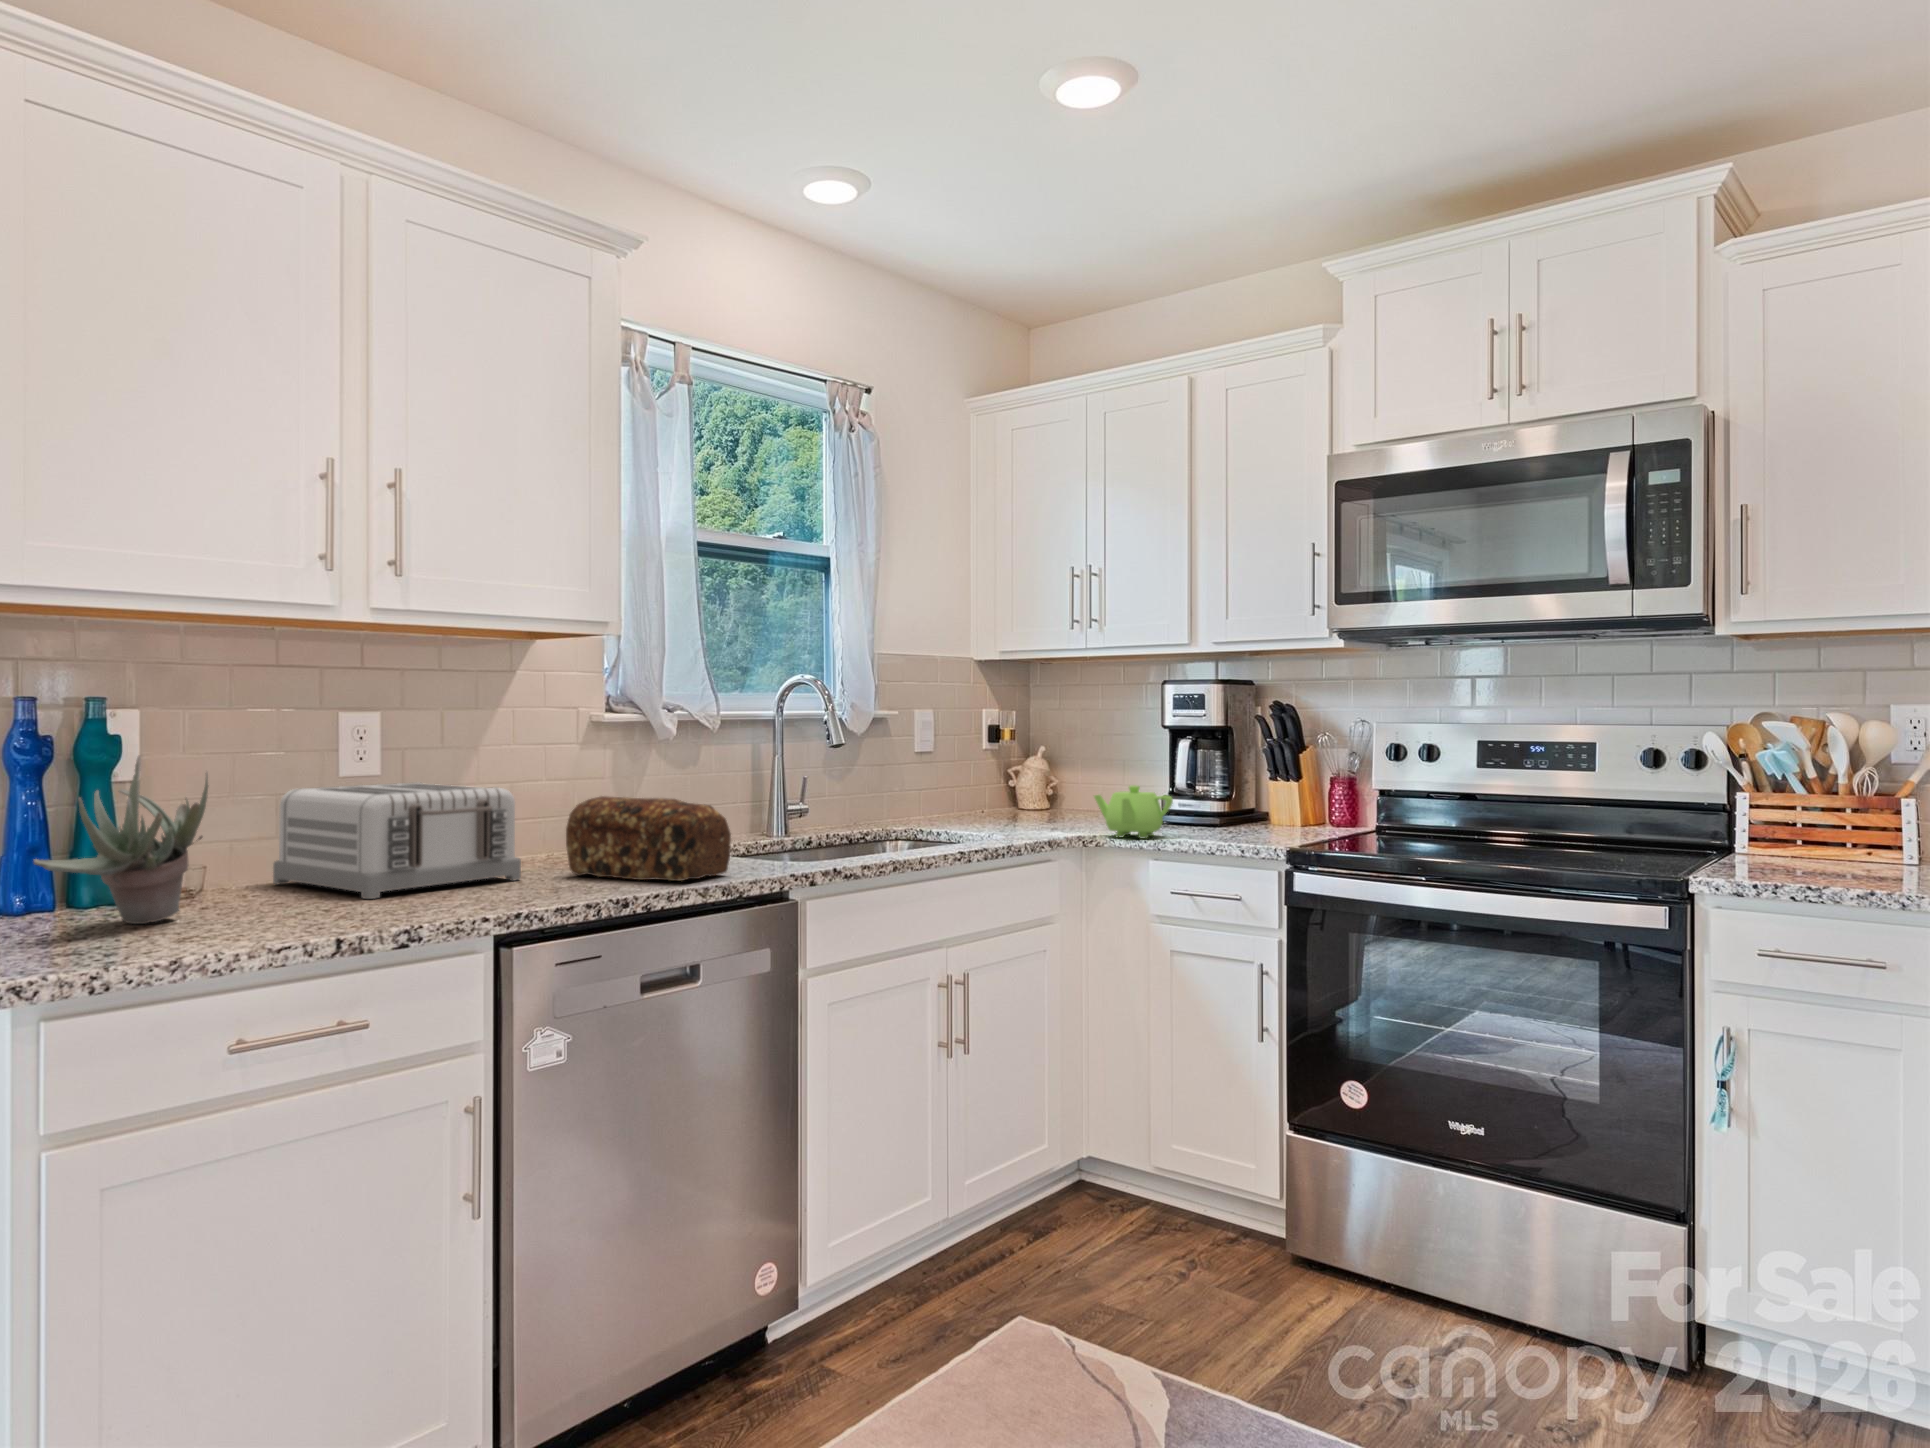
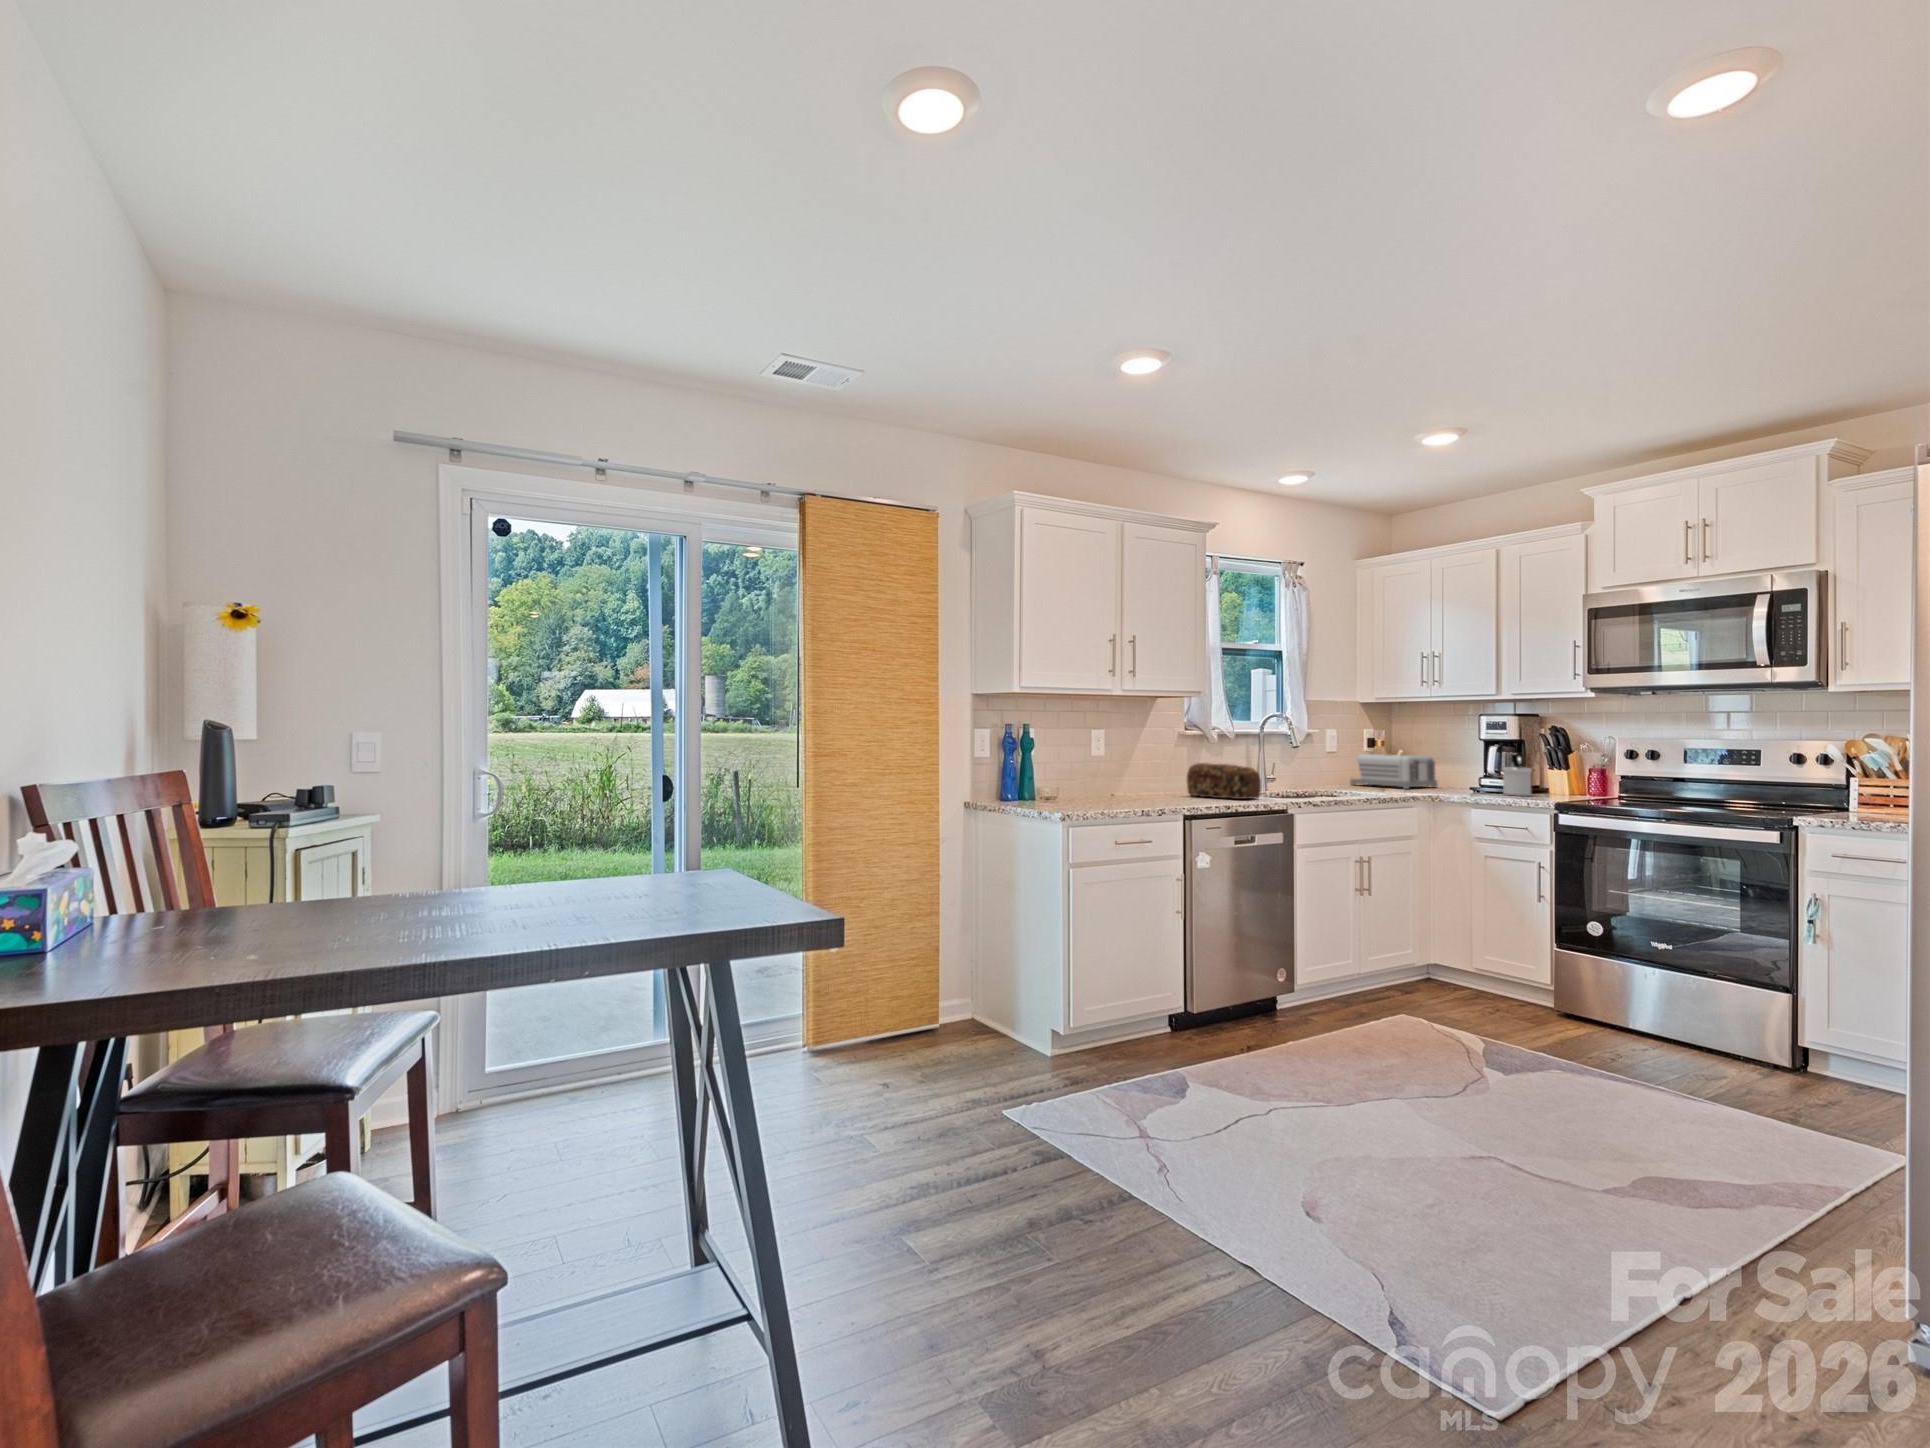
soap dispenser: none [1198,753,1245,830] -> present [1502,754,1532,796]
succulent plant: present [34,756,208,924] -> none [1032,739,1076,800]
toaster: present [273,782,521,899] -> present [1350,754,1437,789]
teapot: present [1094,785,1173,838] -> none [1438,769,1486,797]

